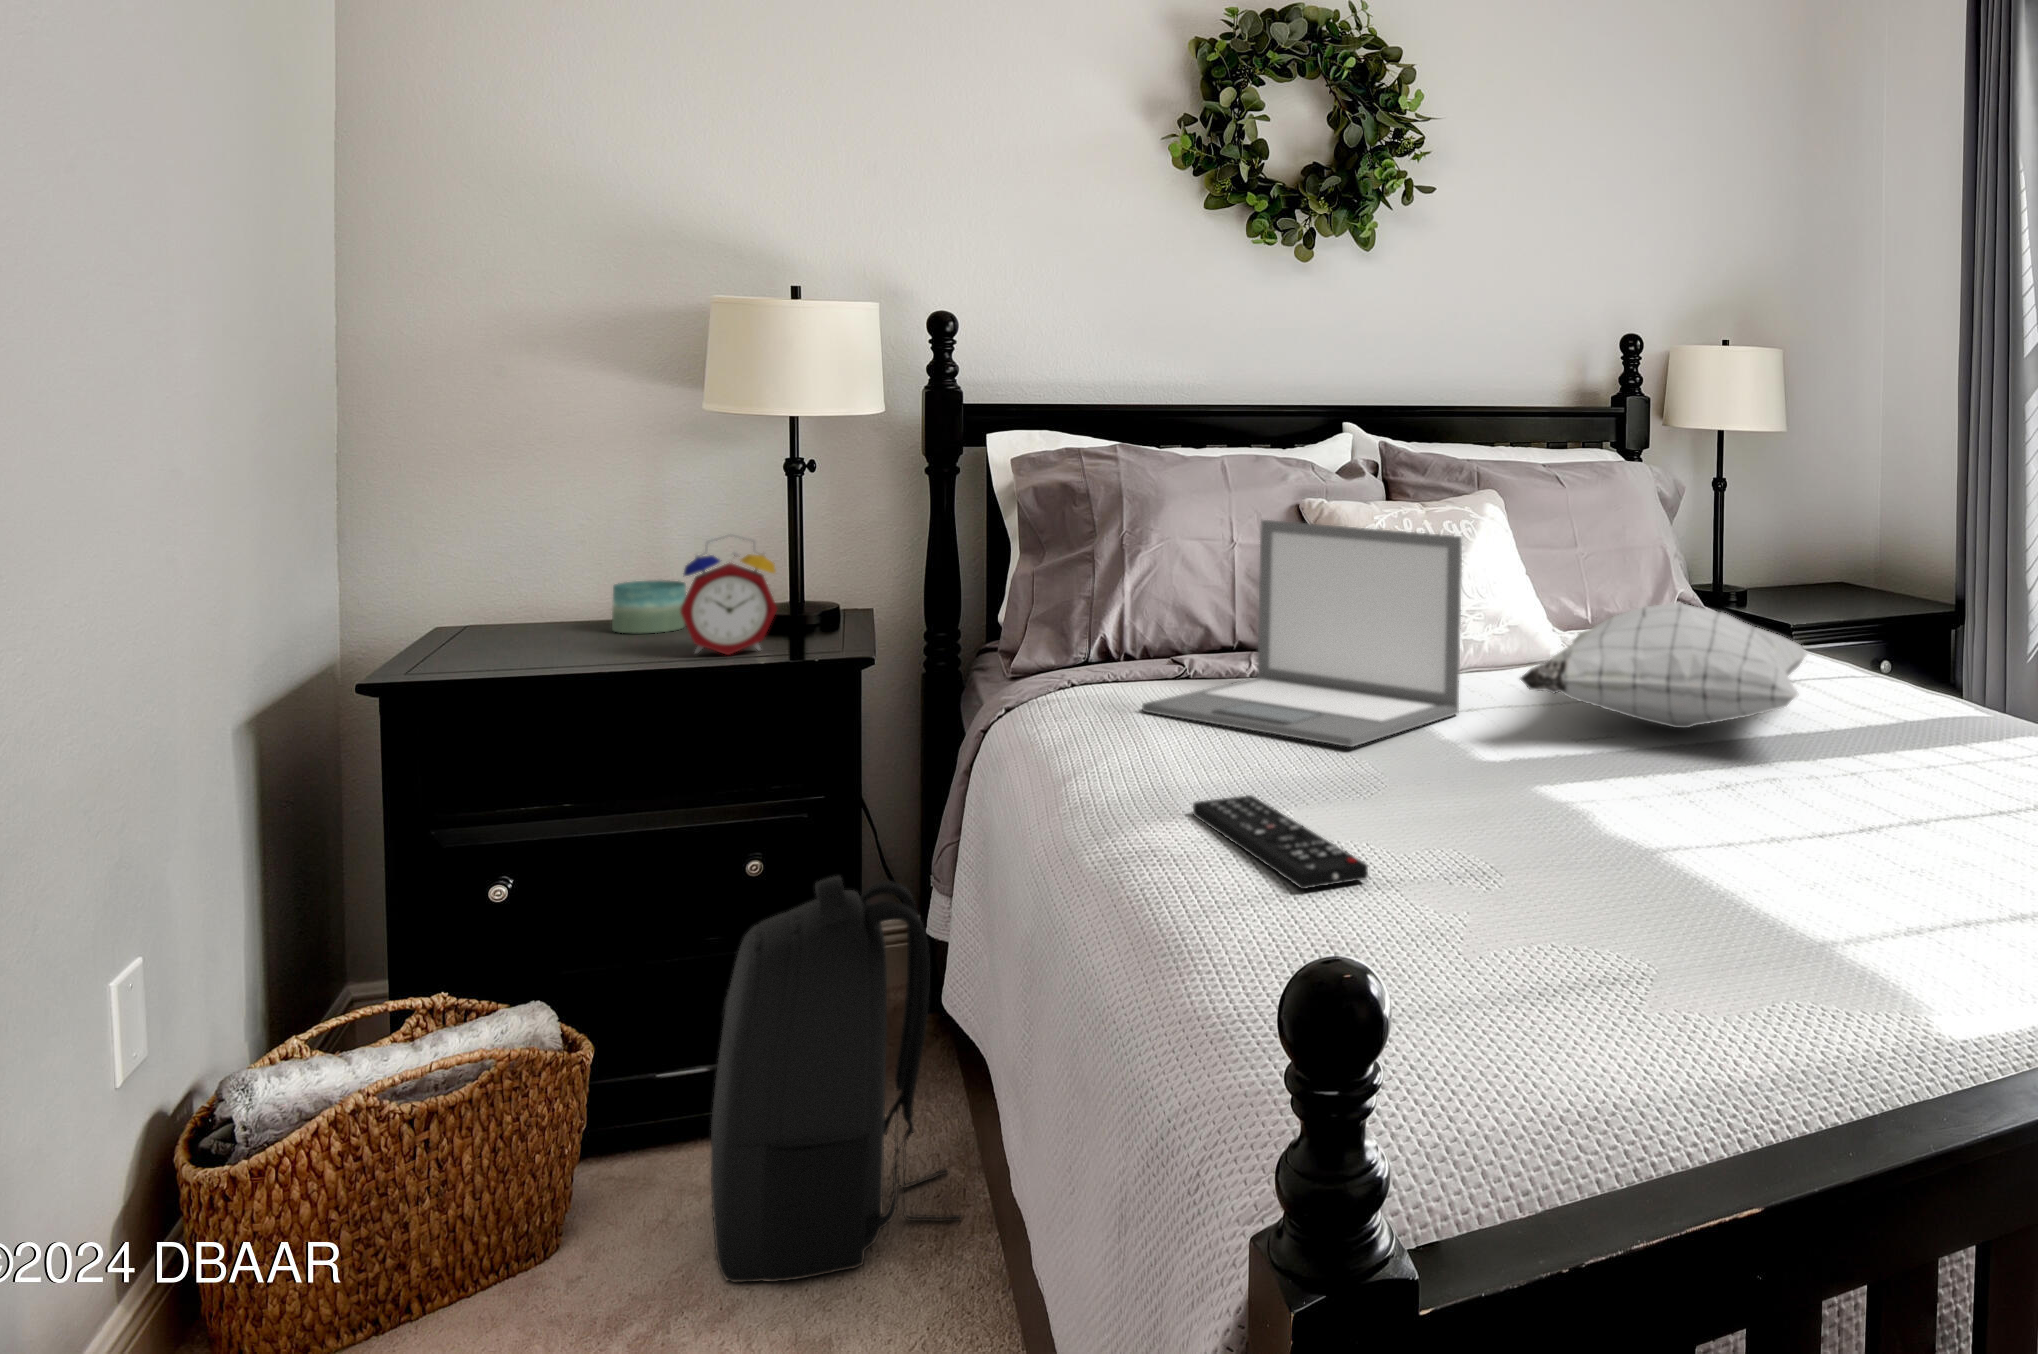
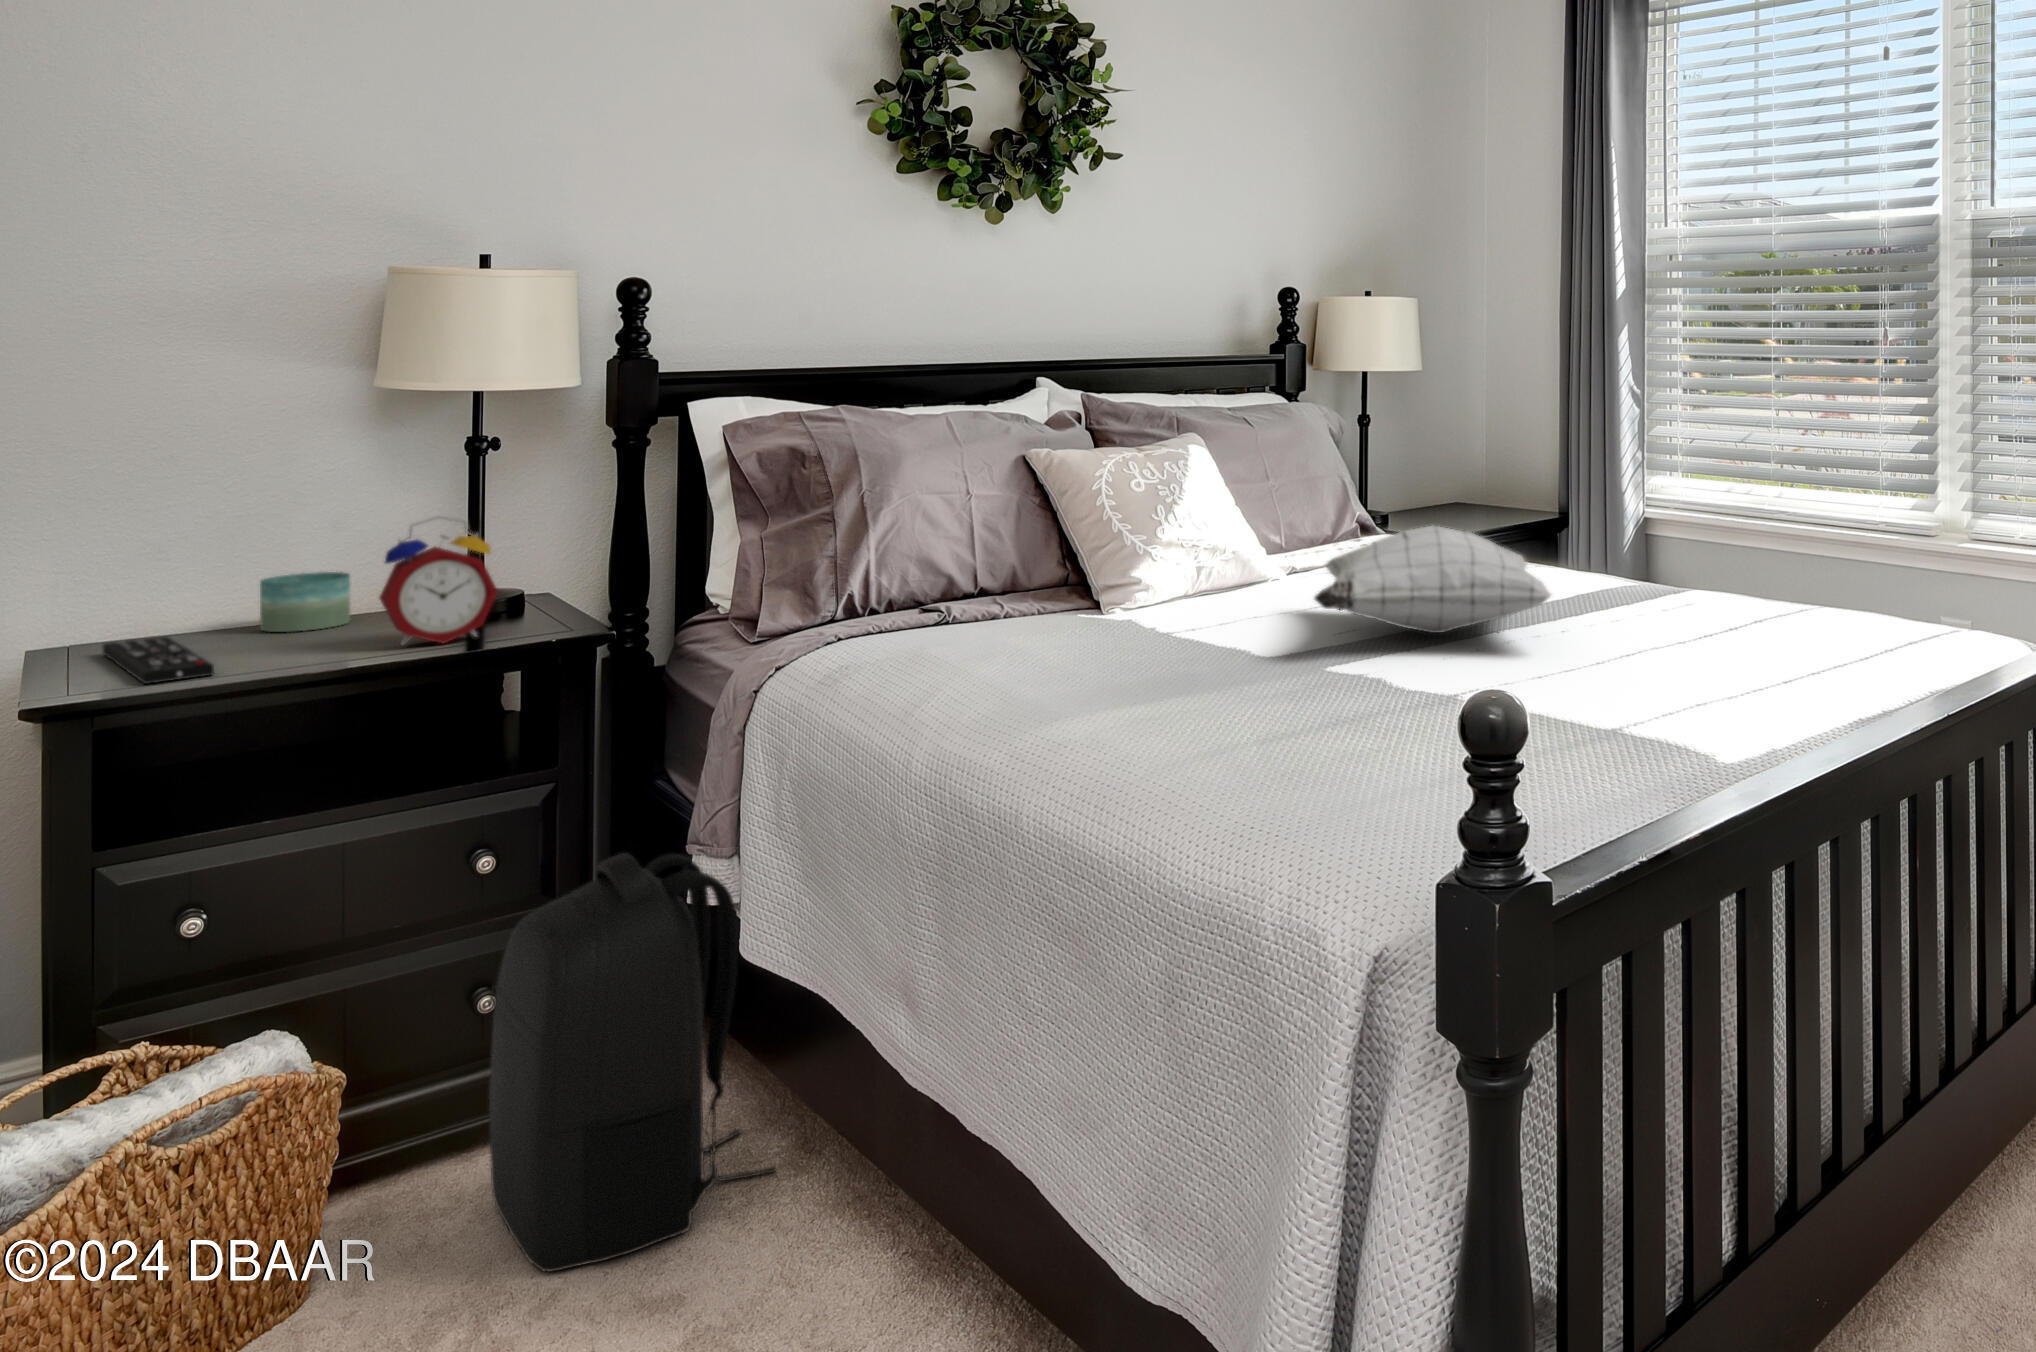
laptop: present [1142,520,1462,747] -> none [941,473,1240,673]
remote control: present [1193,795,1368,889] -> present [103,636,214,684]

